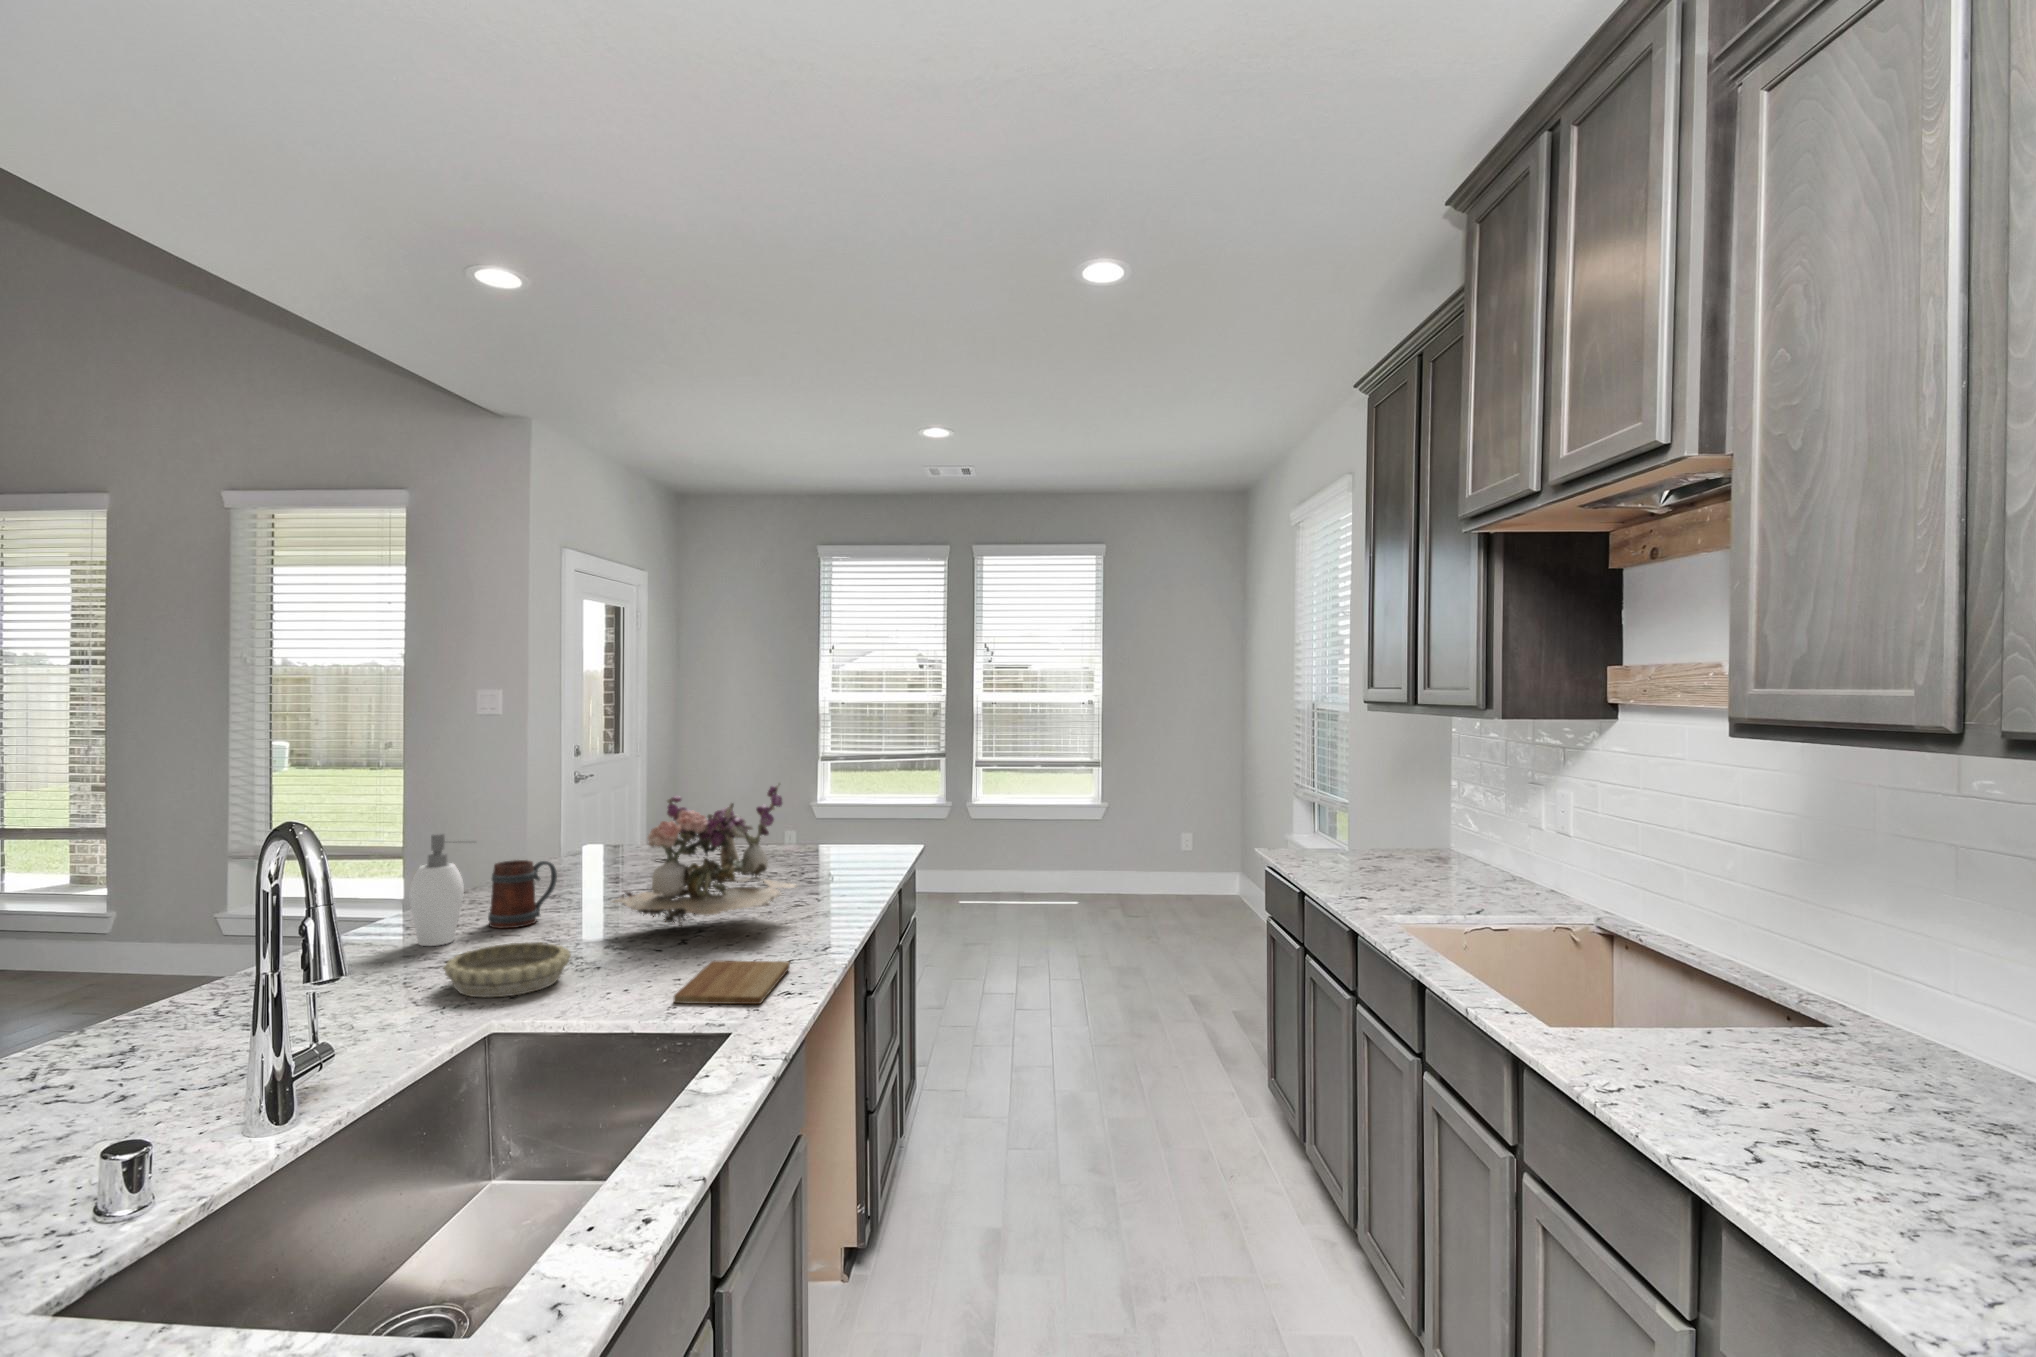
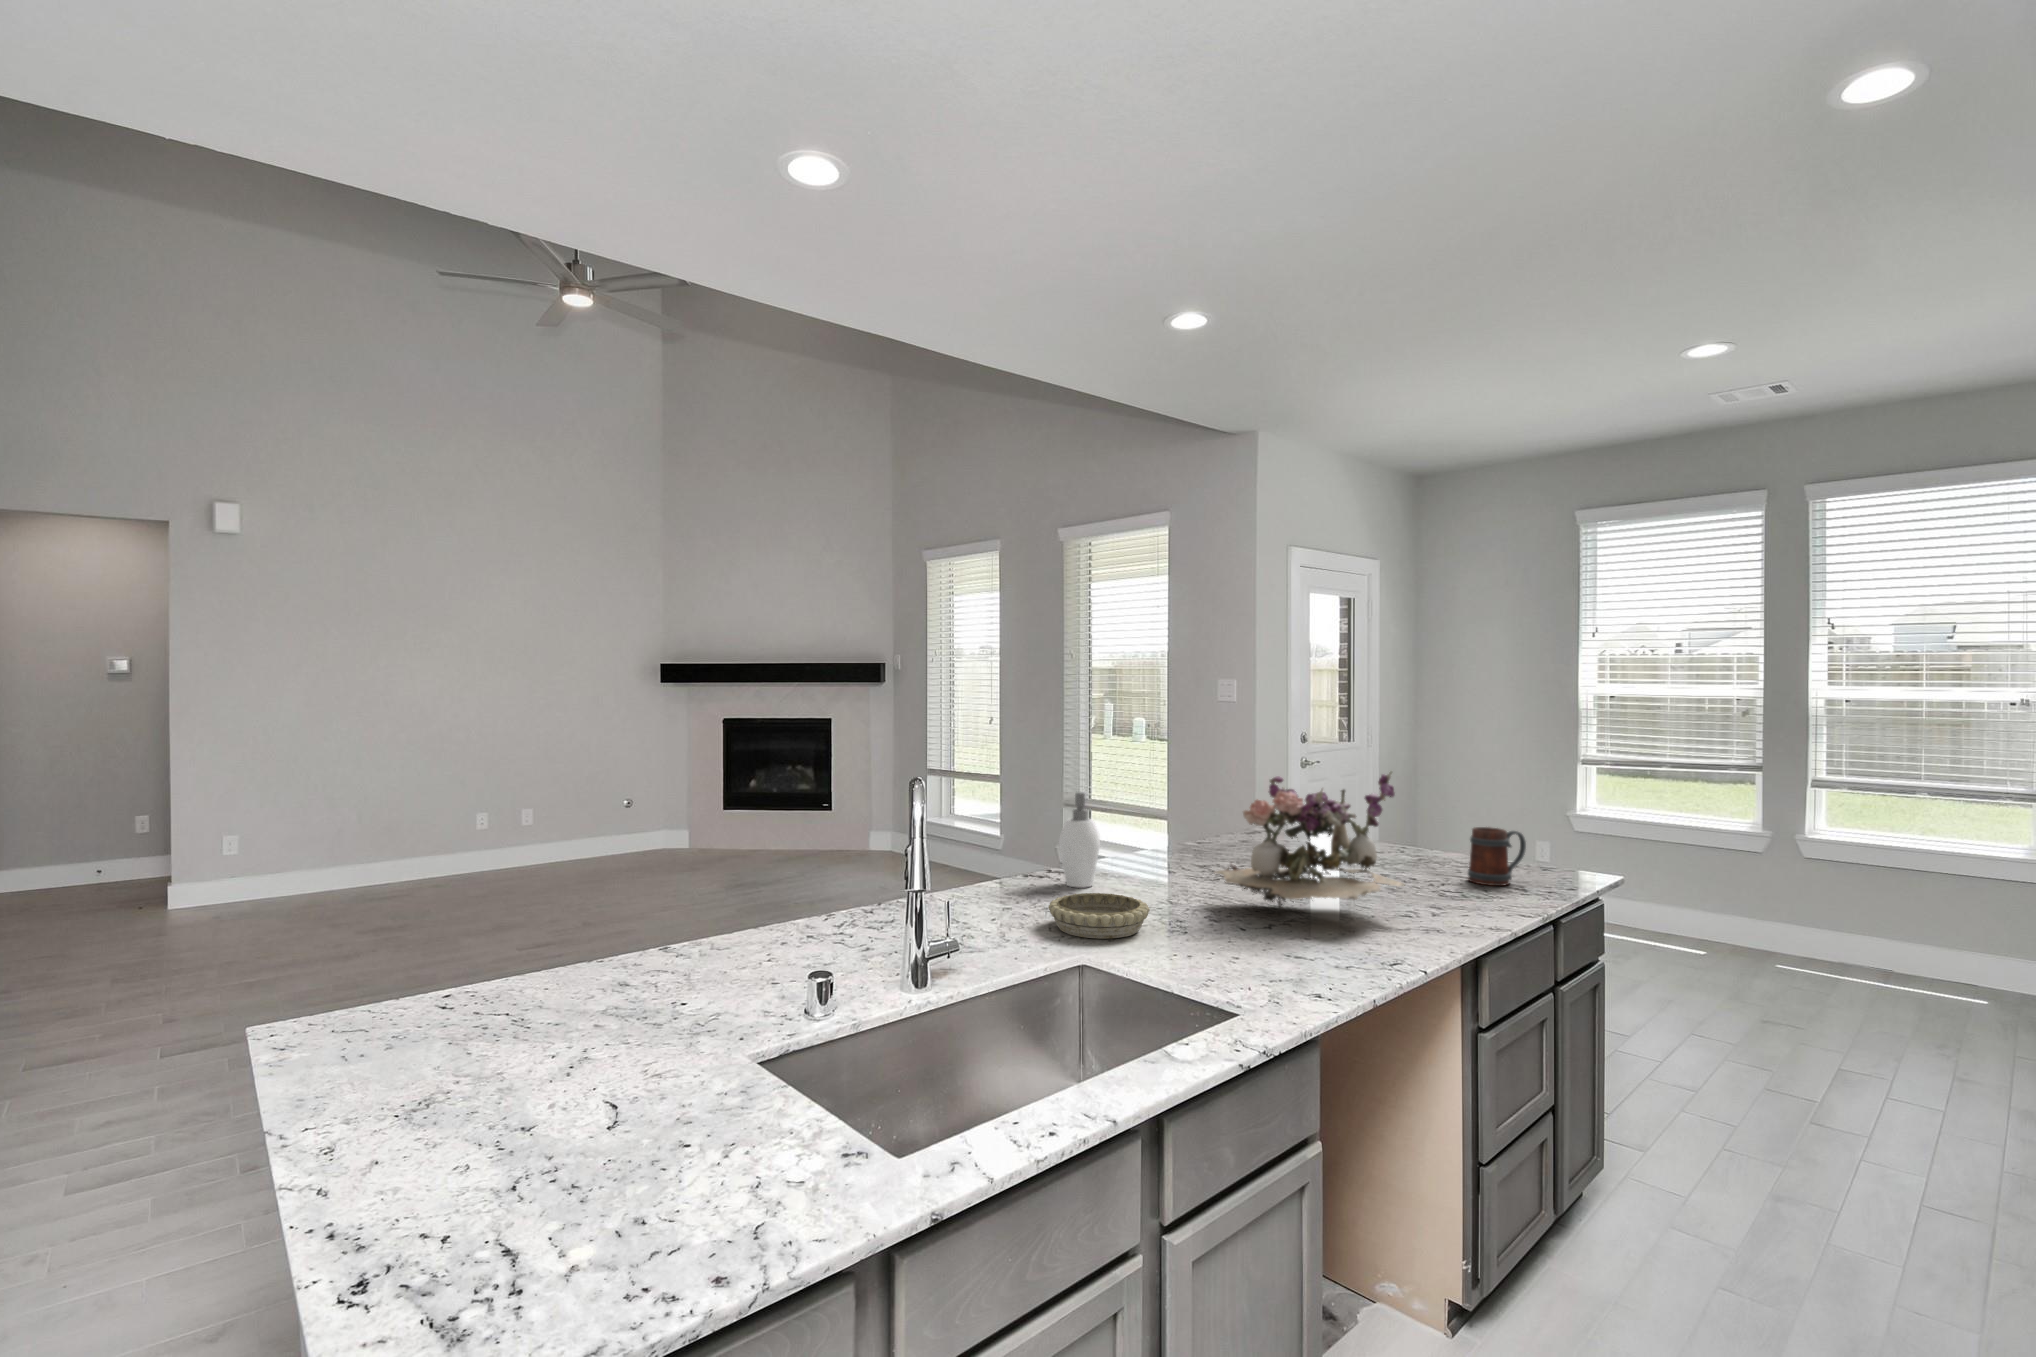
mug: present [488,860,557,928] -> present [1468,827,1526,886]
cutting board: present [674,961,790,1004] -> none [1212,944,1350,995]

